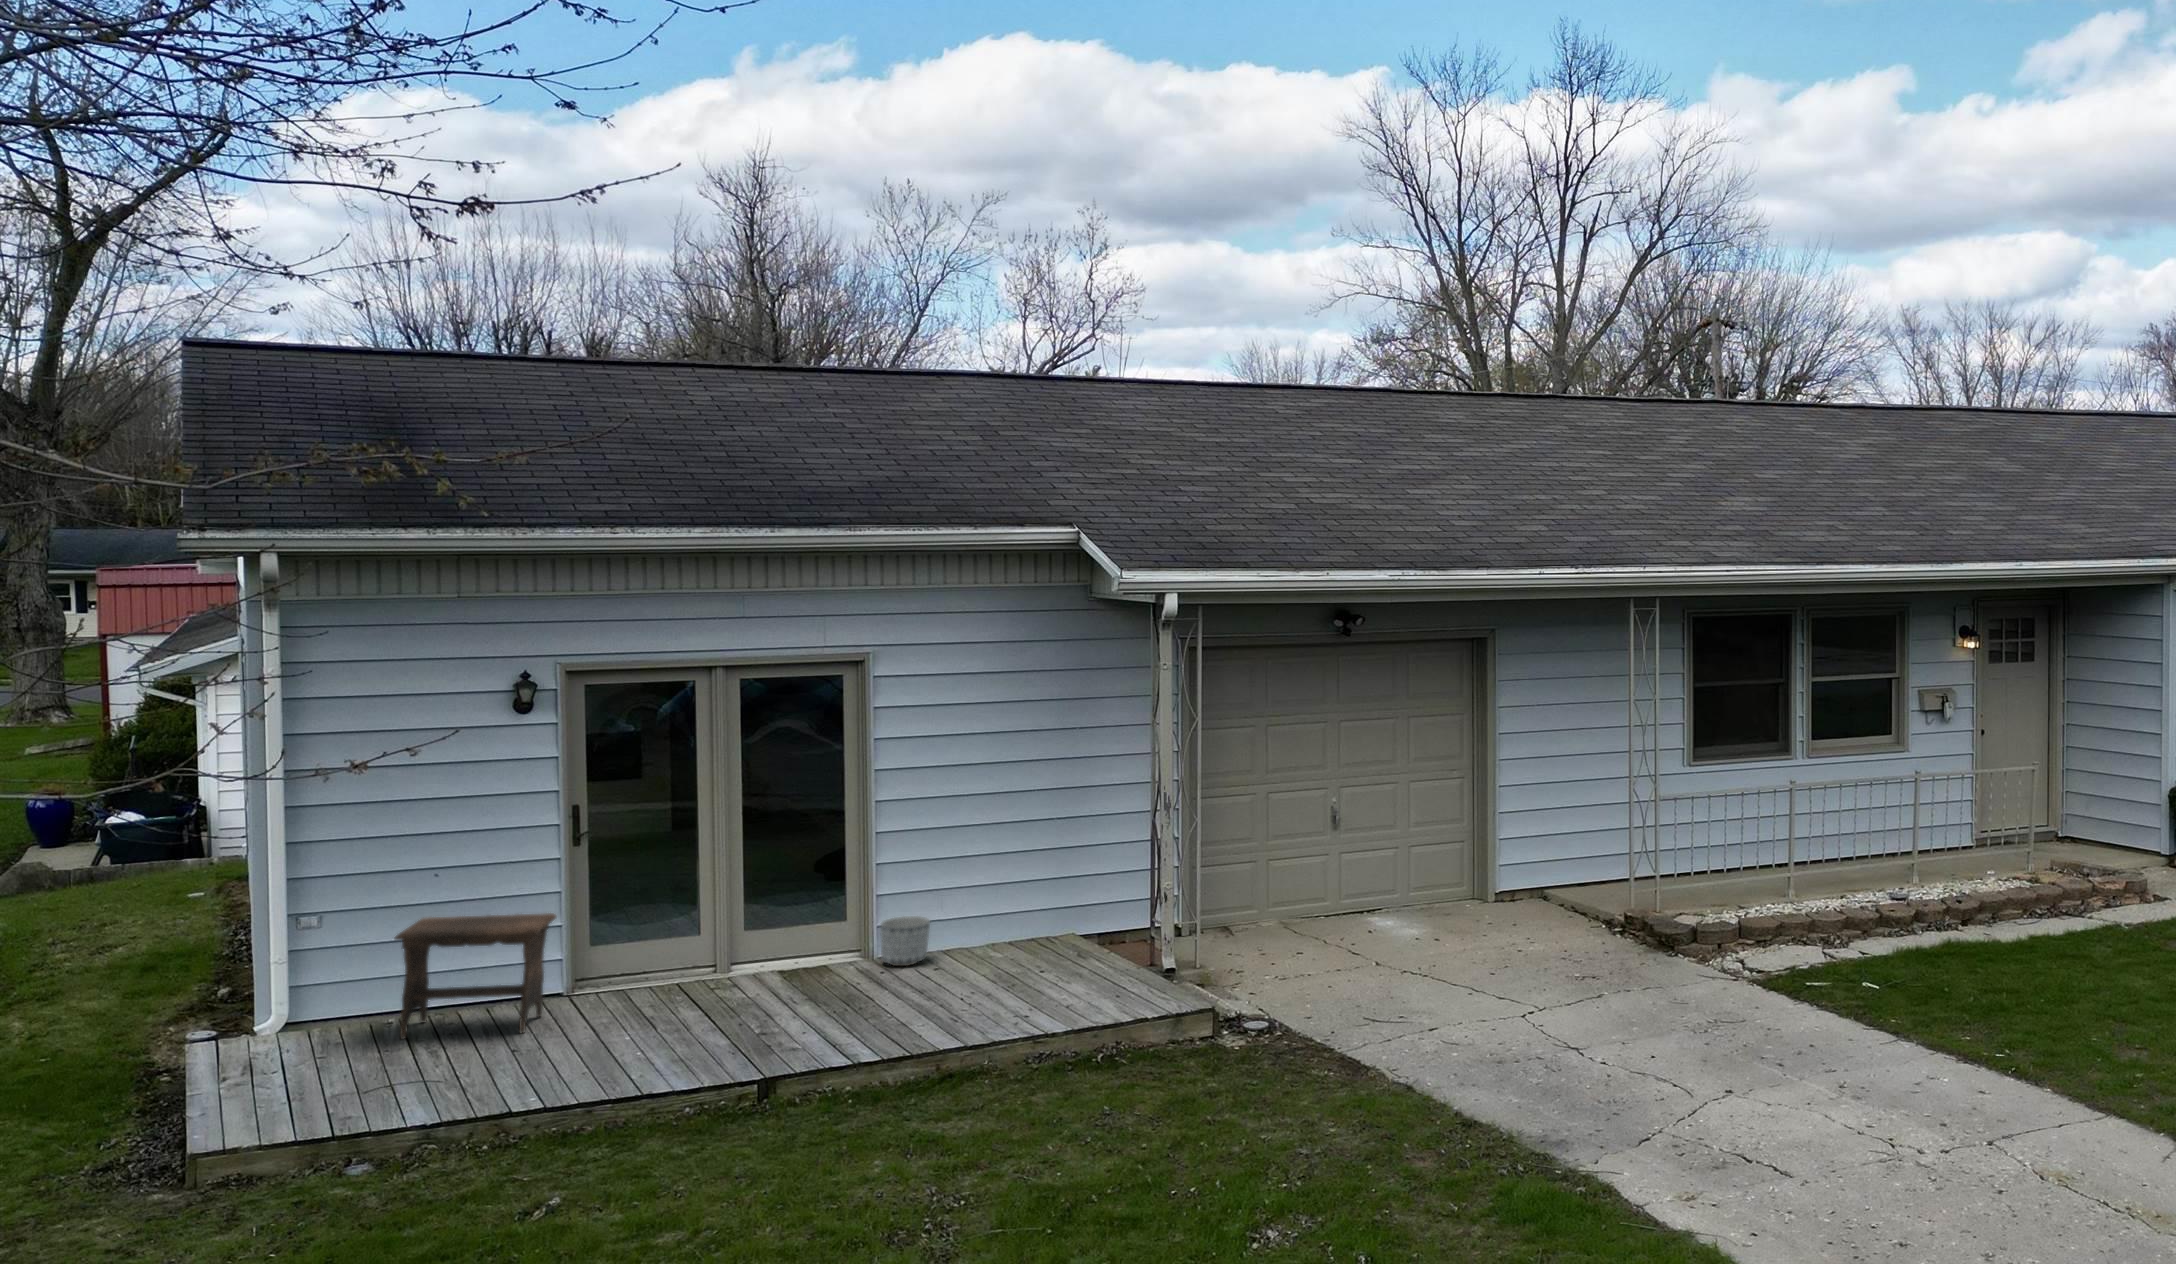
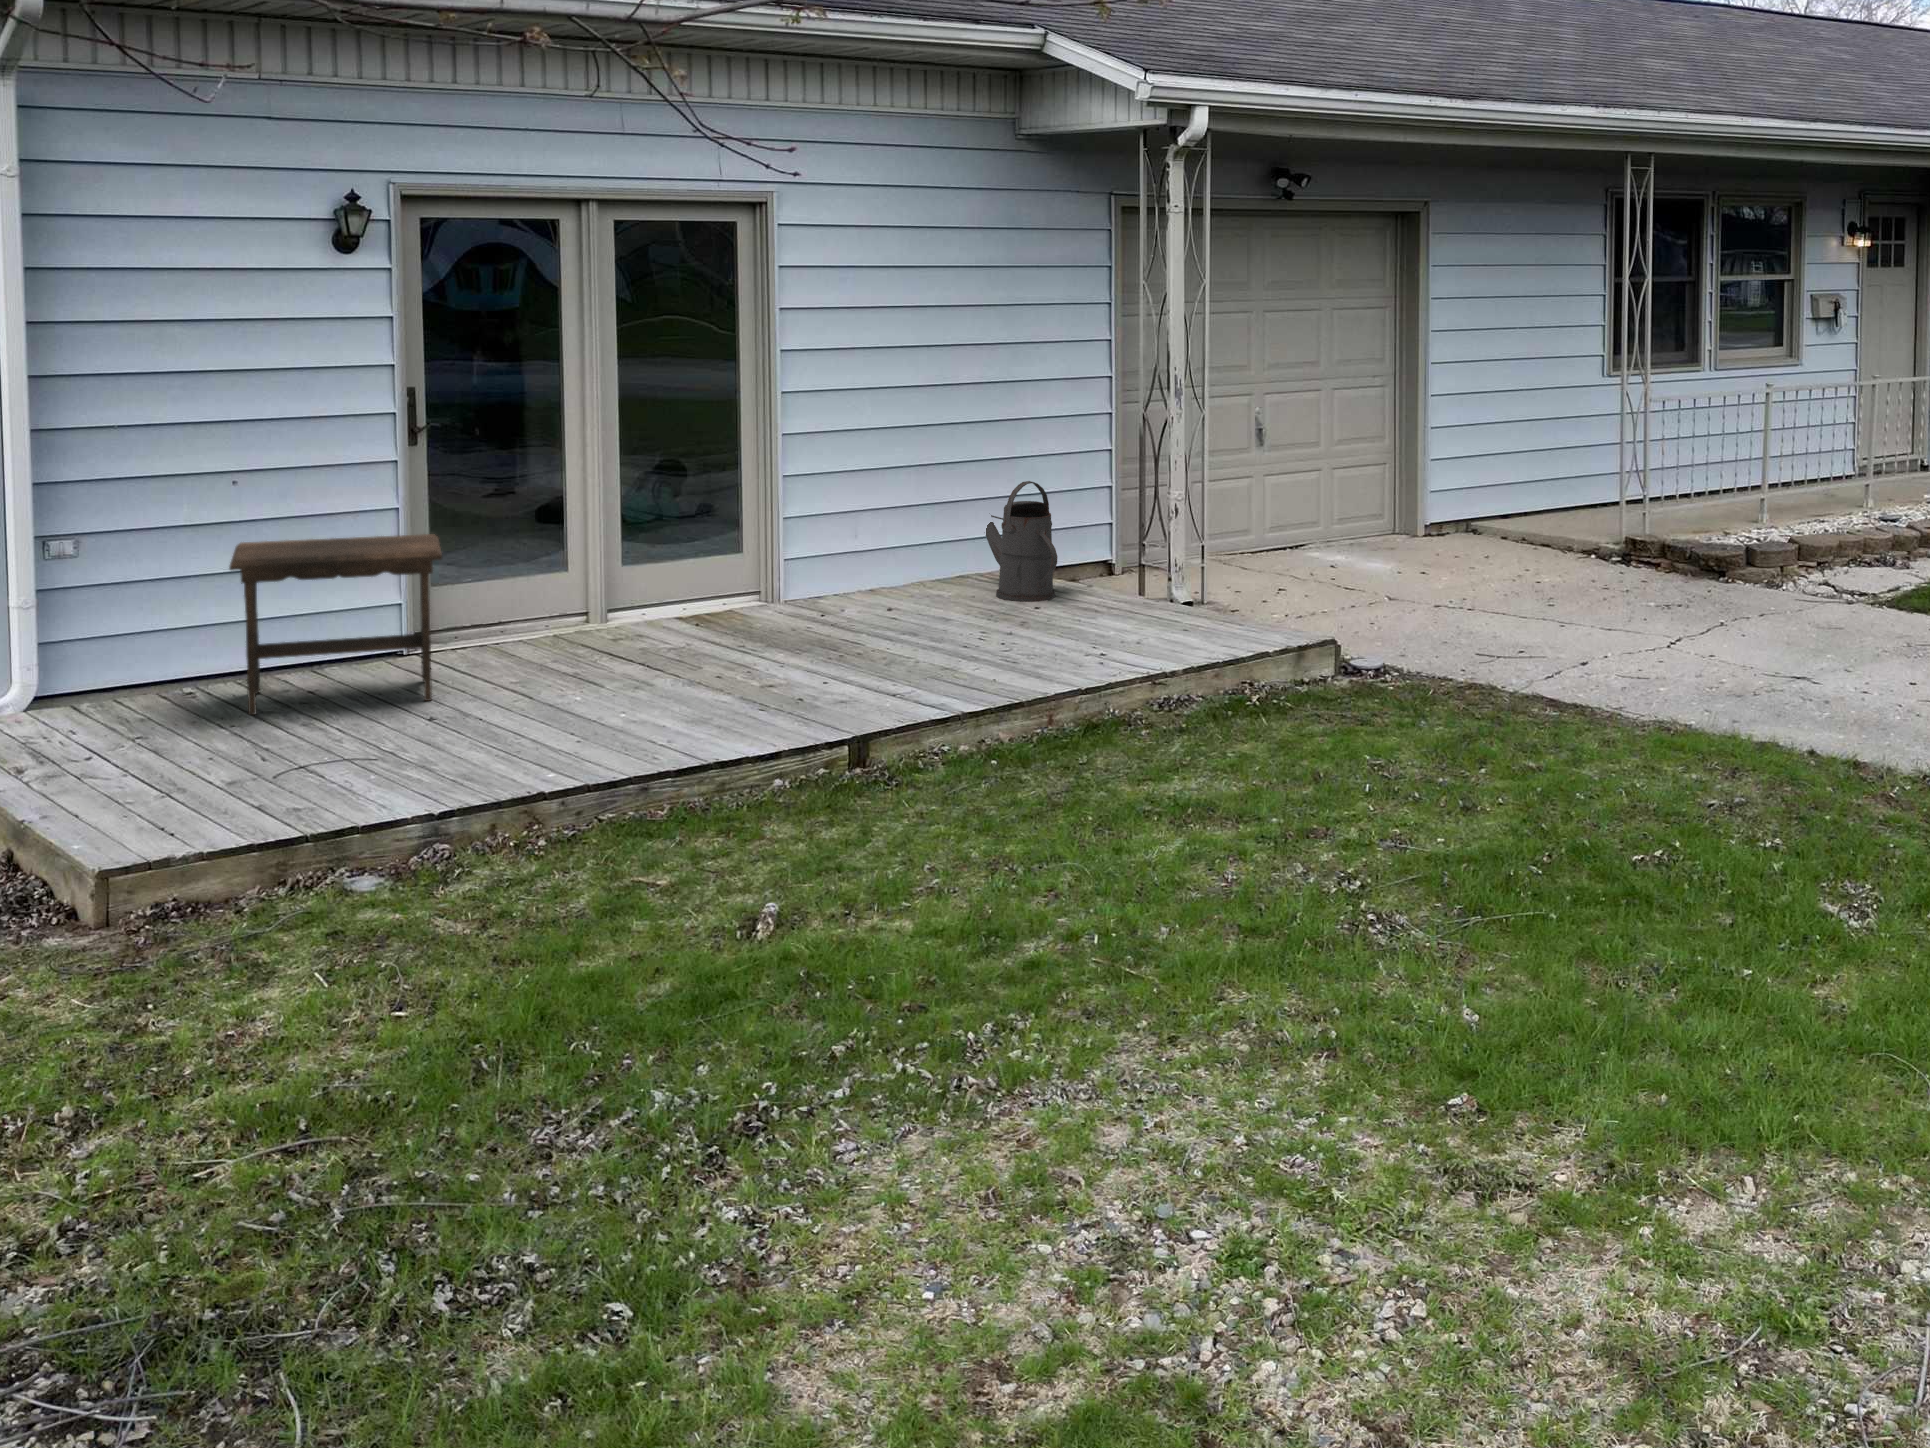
watering can: none [1026,869,1073,965] -> present [986,481,1057,602]
planter: present [880,916,930,966] -> none [811,546,876,609]

